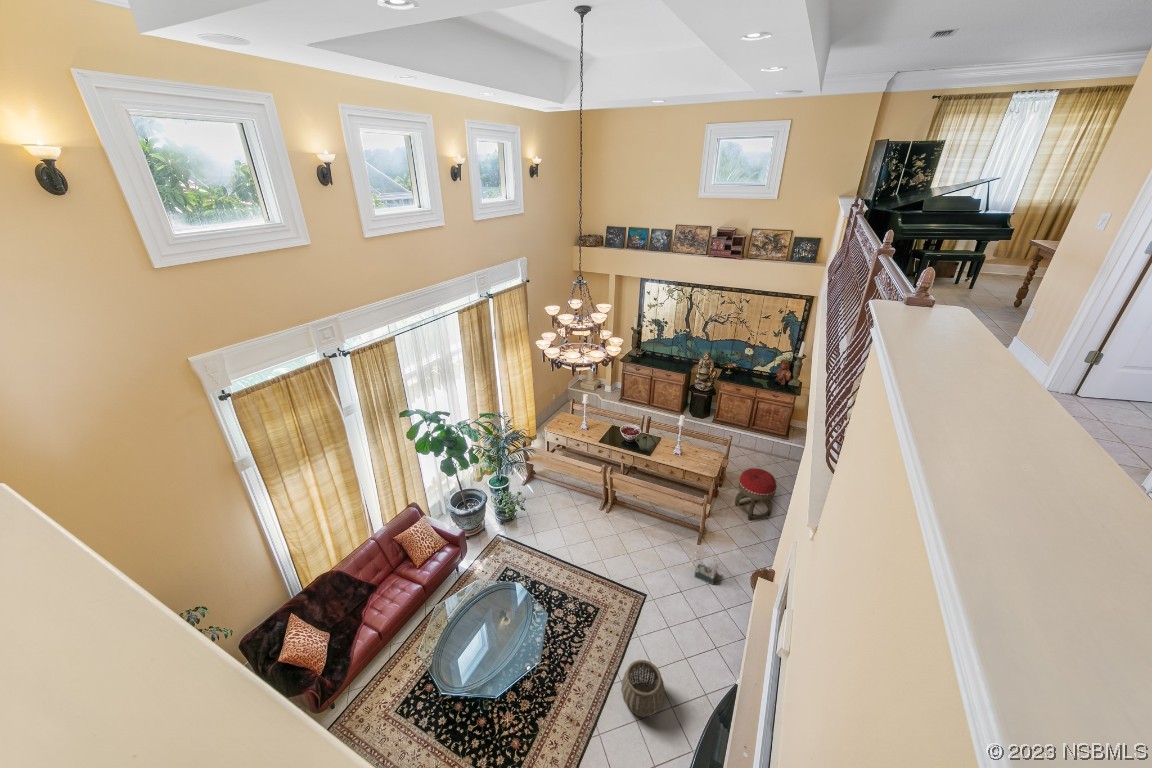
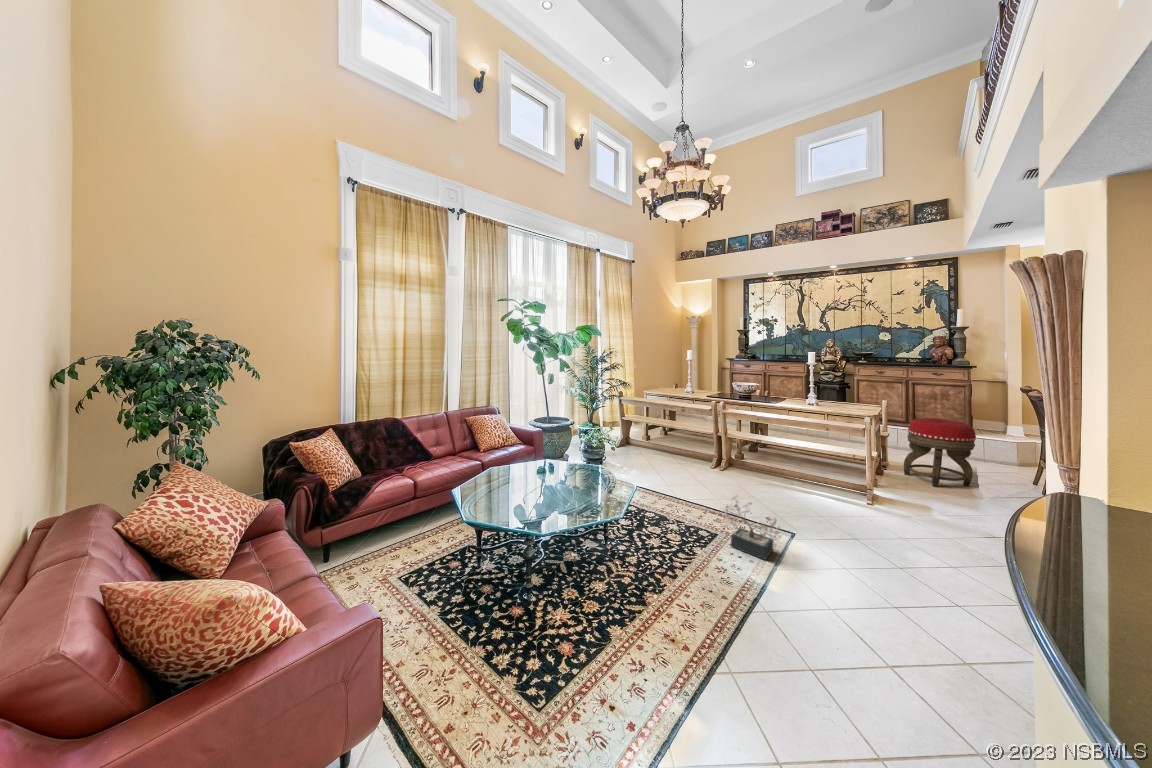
decorative plant: present [690,551,721,584] -> present [722,496,781,560]
woven basket: present [621,660,665,717] -> none [768,555,864,663]

